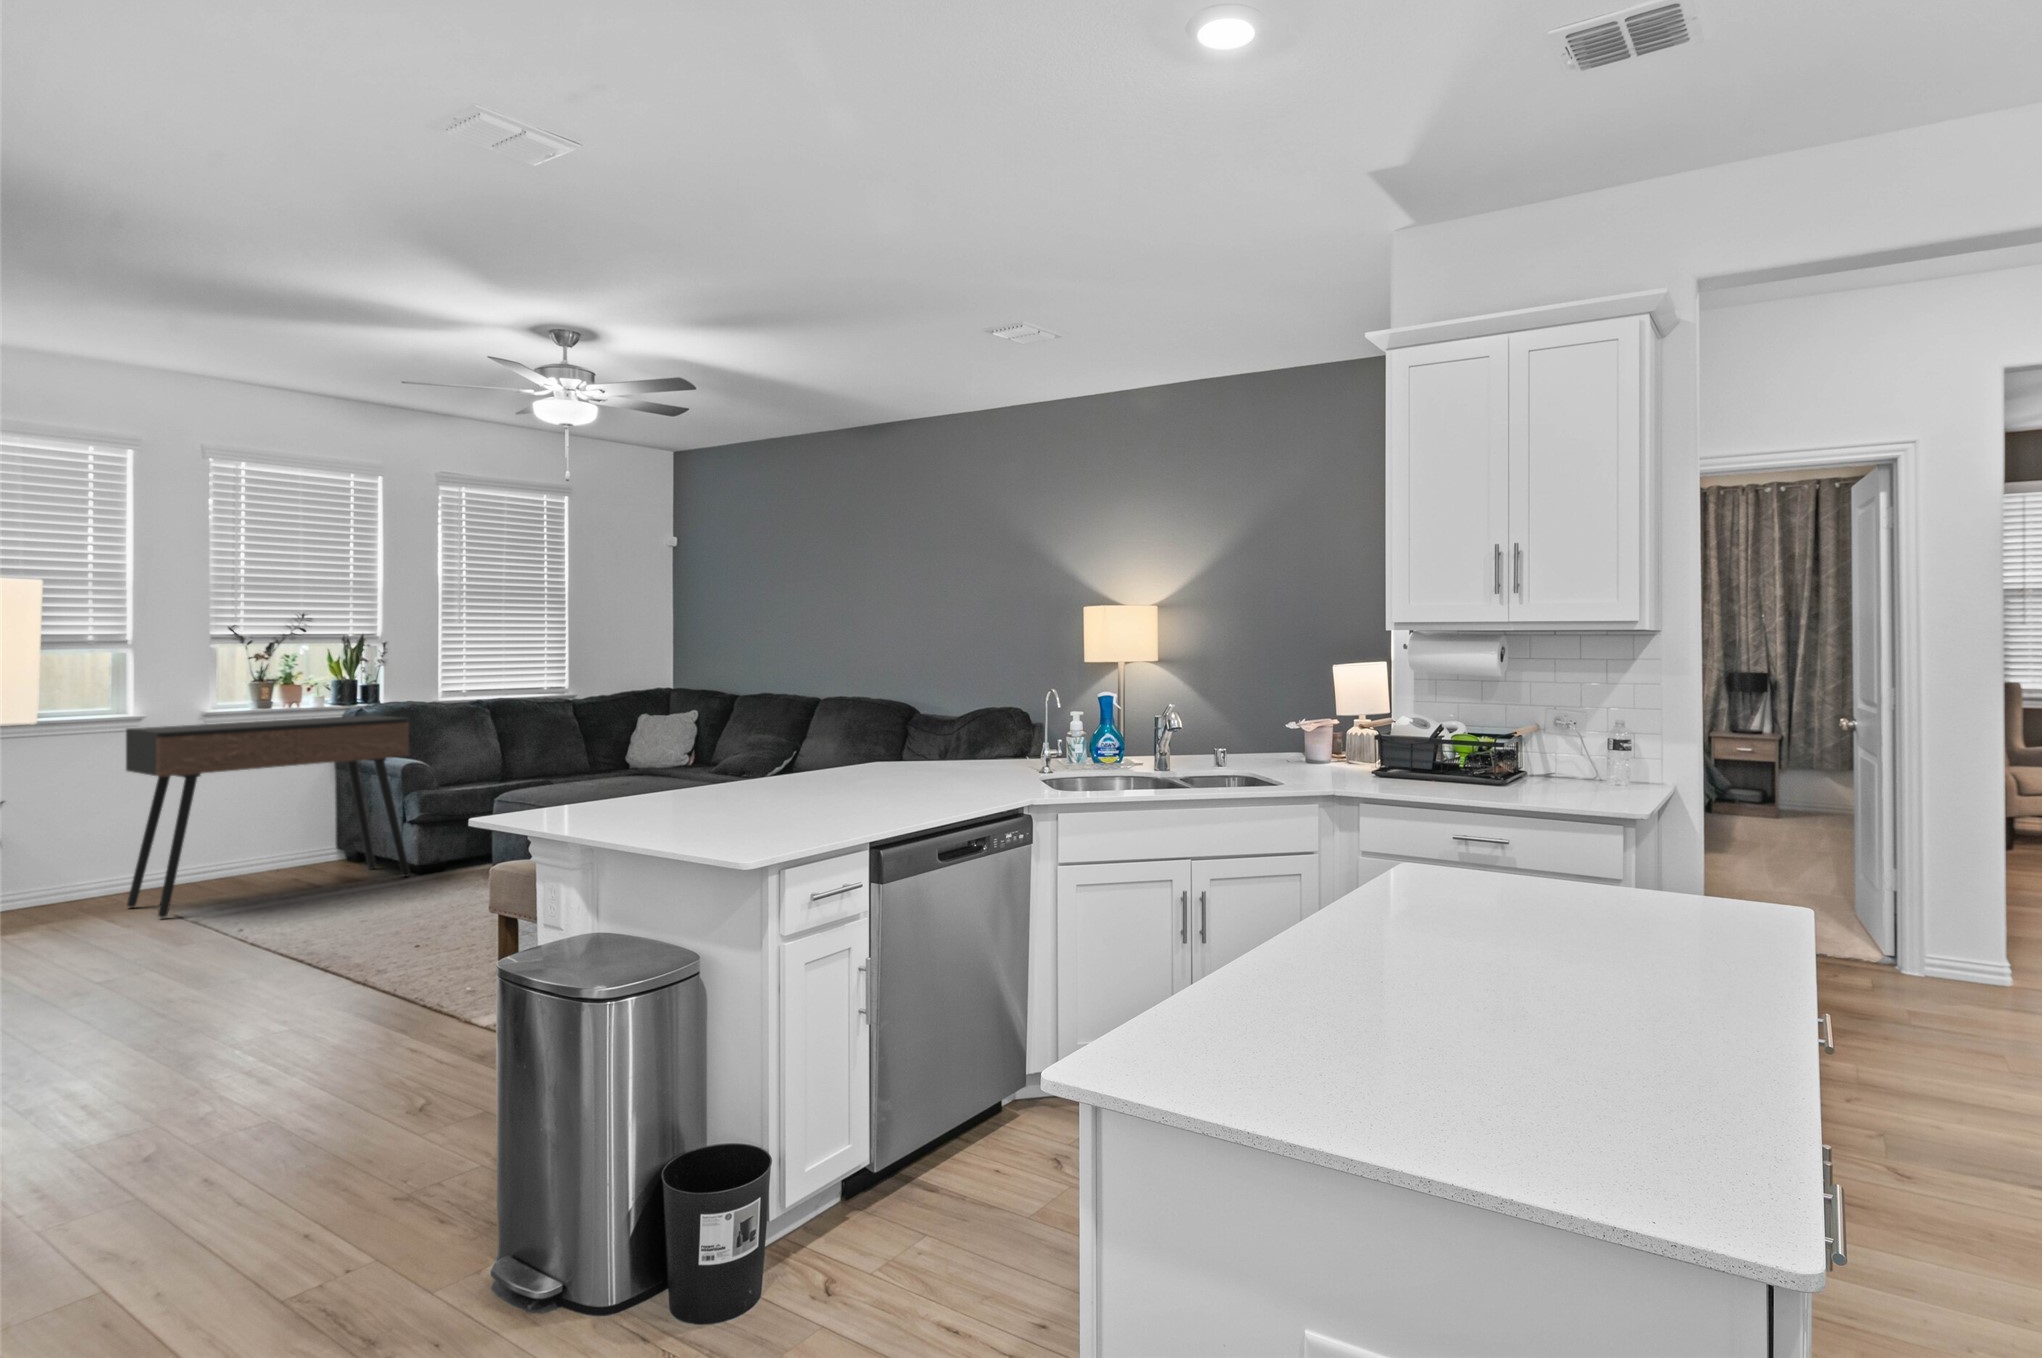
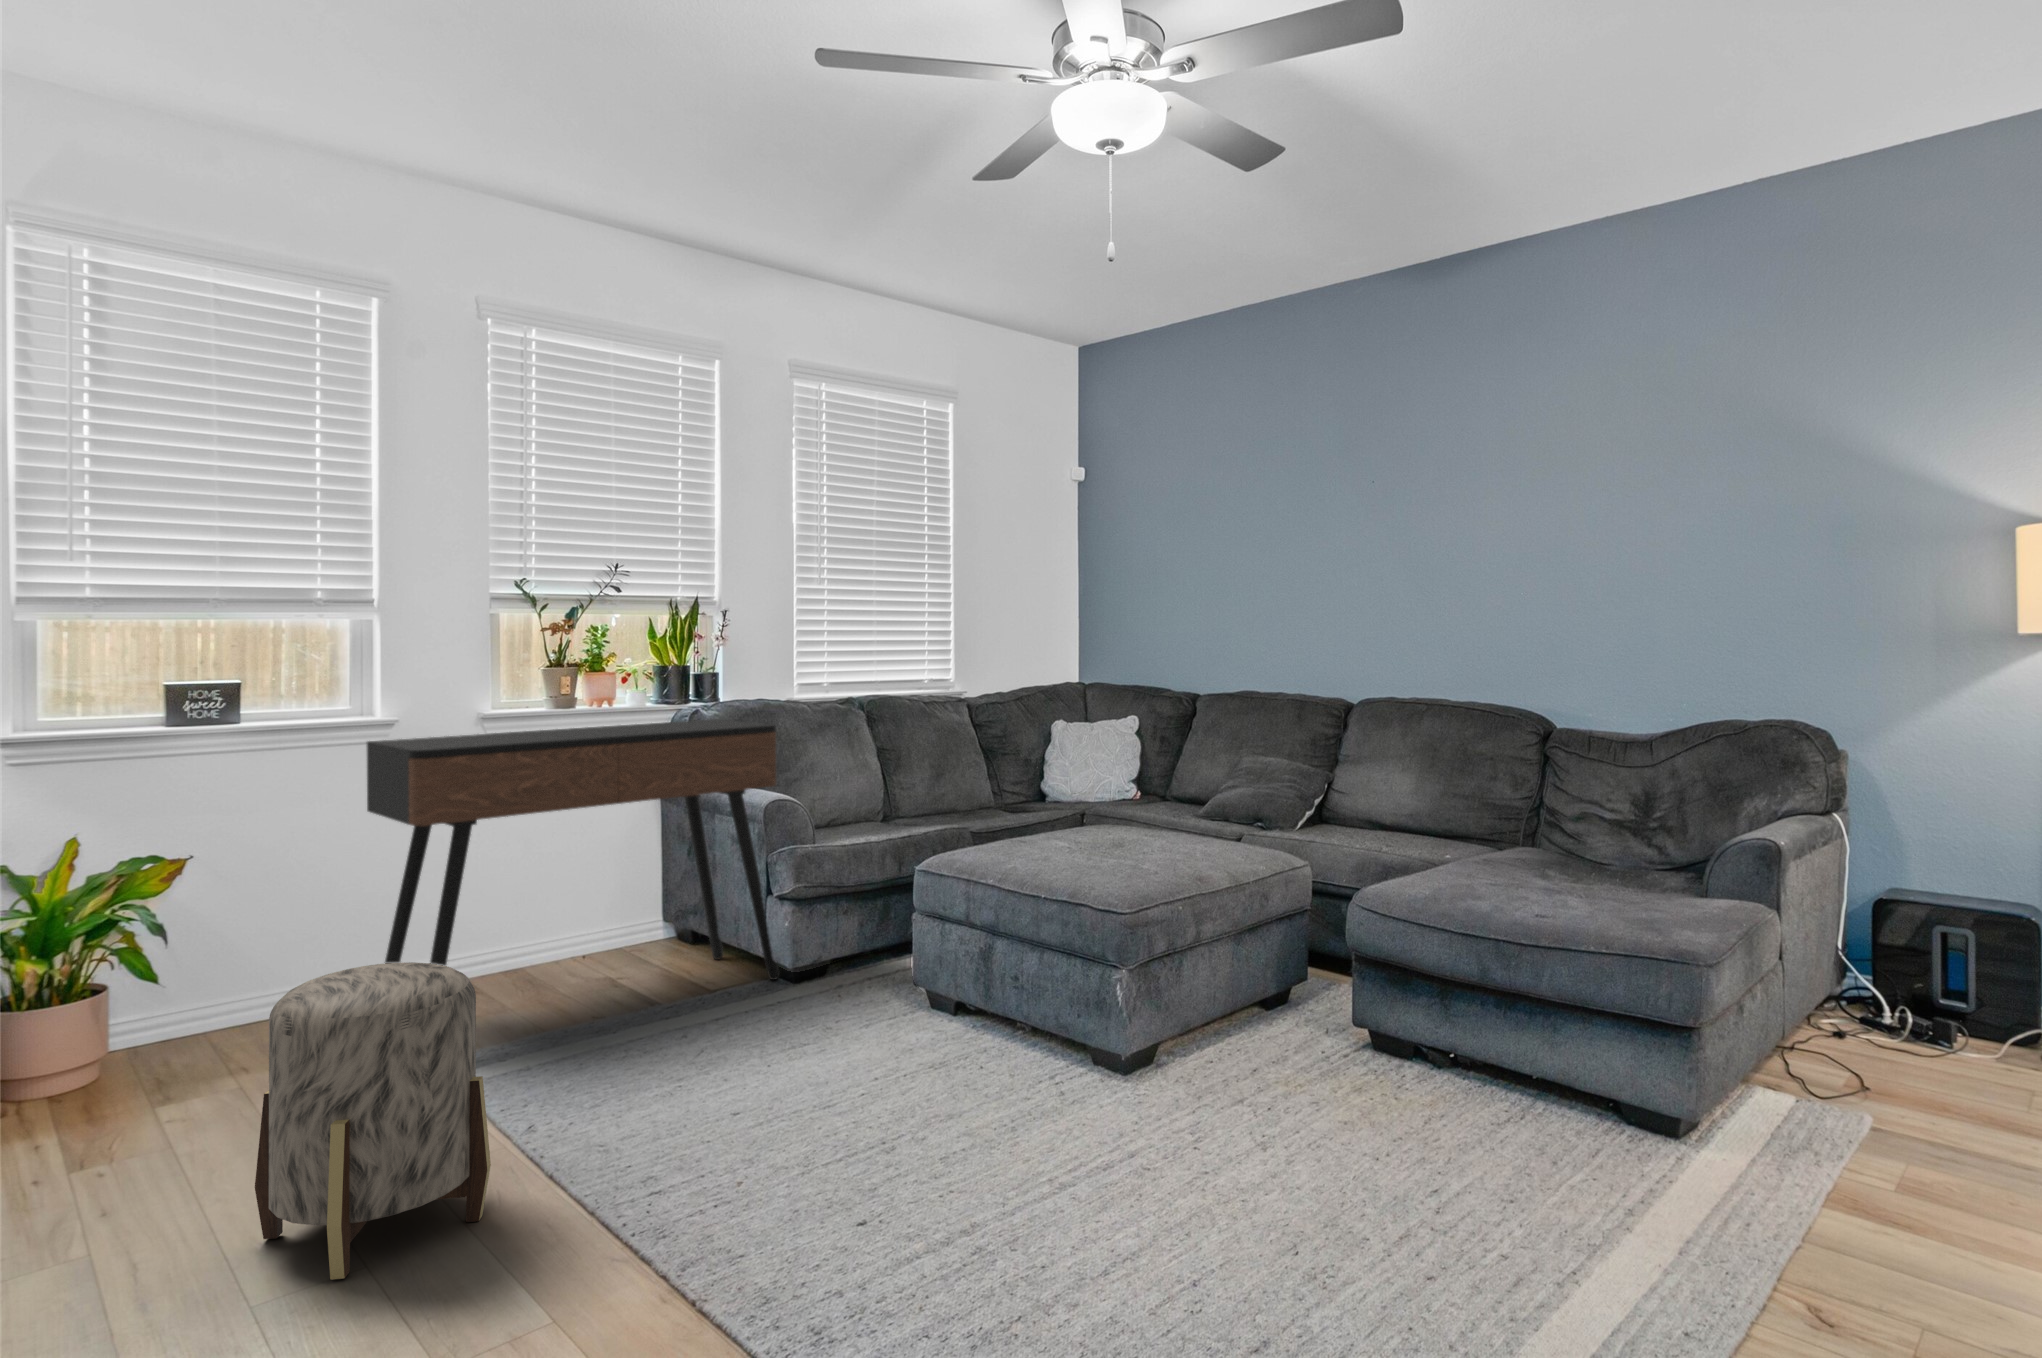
ottoman: none [76,837,208,981] -> present [255,962,491,1280]

